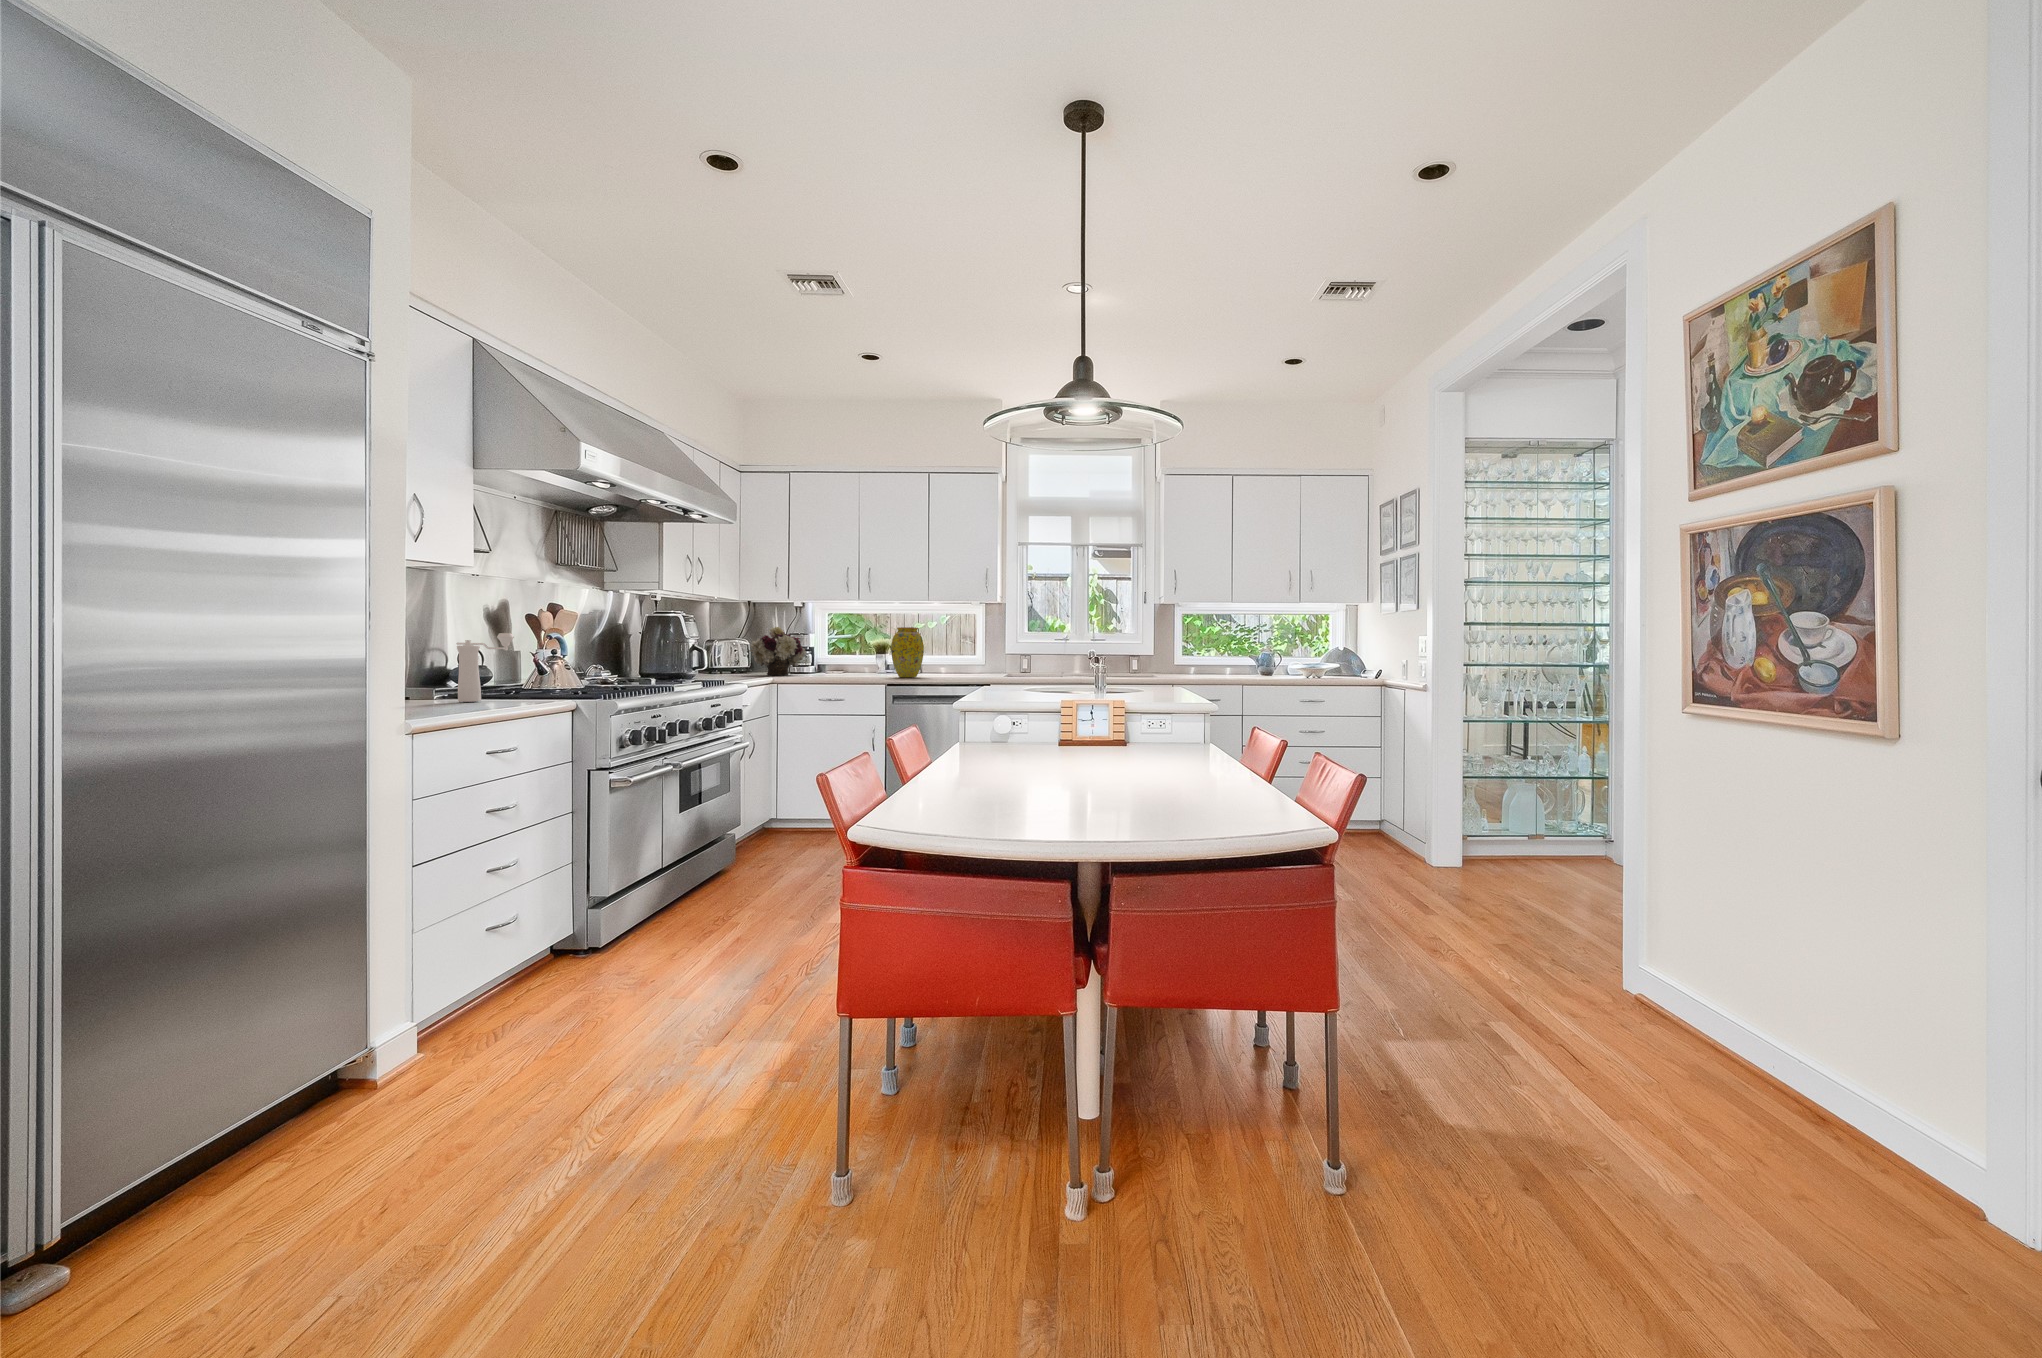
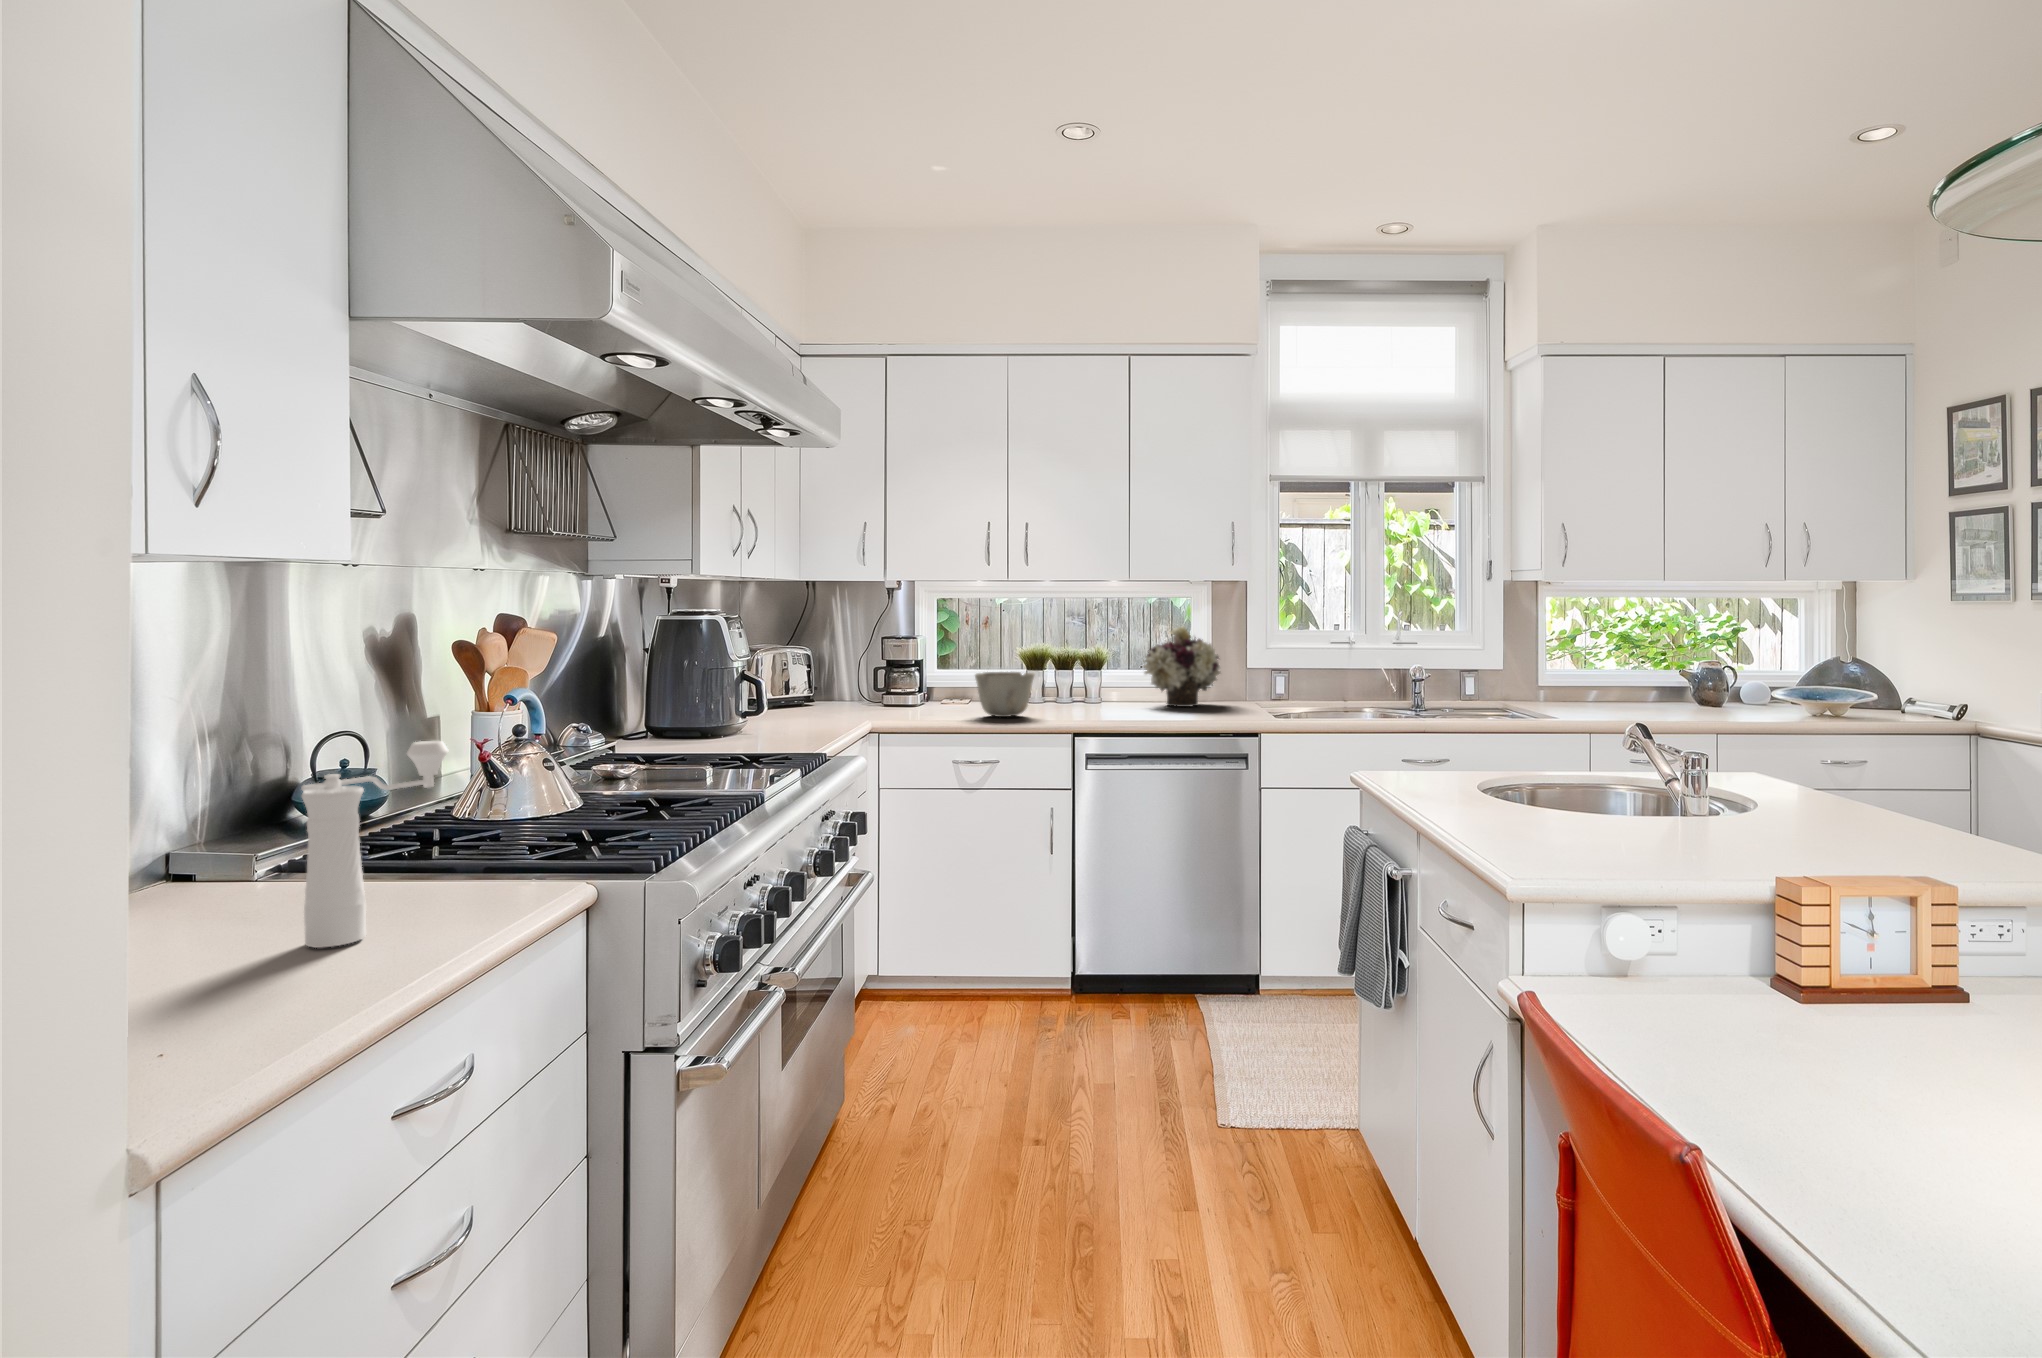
flower arrangement: present [749,627,806,675] -> present [1143,626,1220,707]
vase: present [891,627,924,677] -> none [1082,631,1140,722]
ceramic bowl: none [834,652,869,676] -> present [975,672,1034,717]

